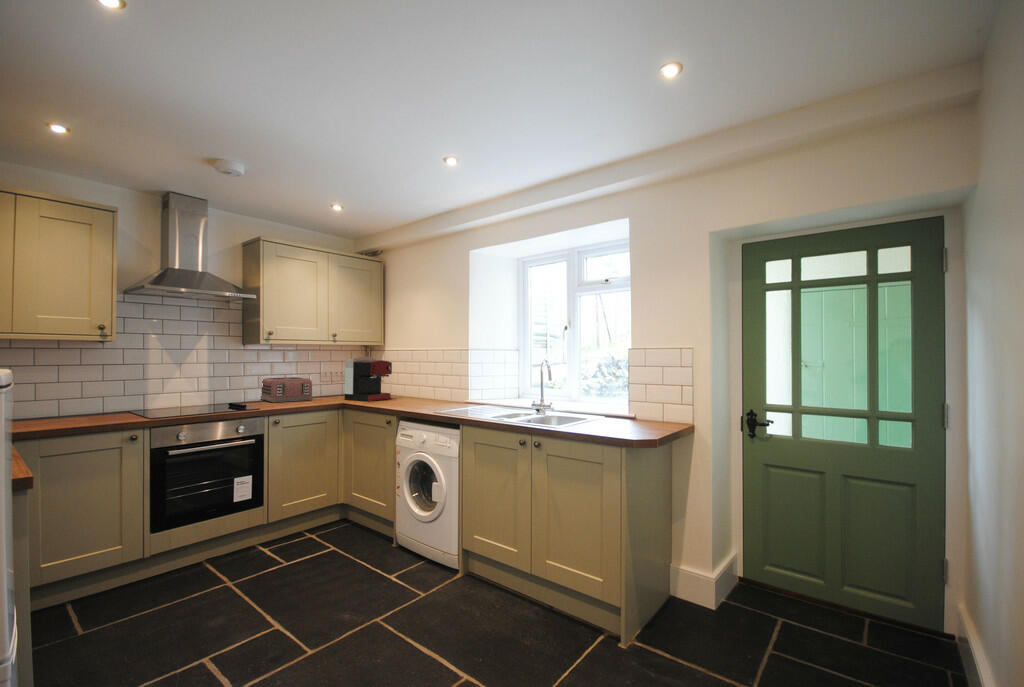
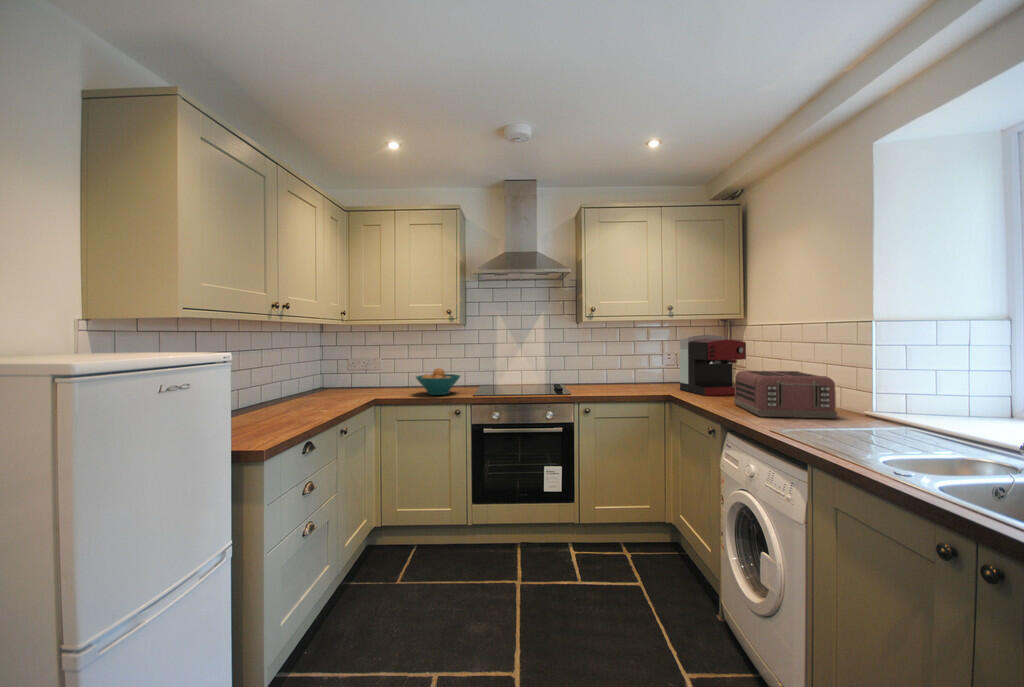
toaster: present [261,377,313,402] -> present [734,371,838,418]
fruit bowl: none [58,391,129,423] -> present [416,368,460,395]

